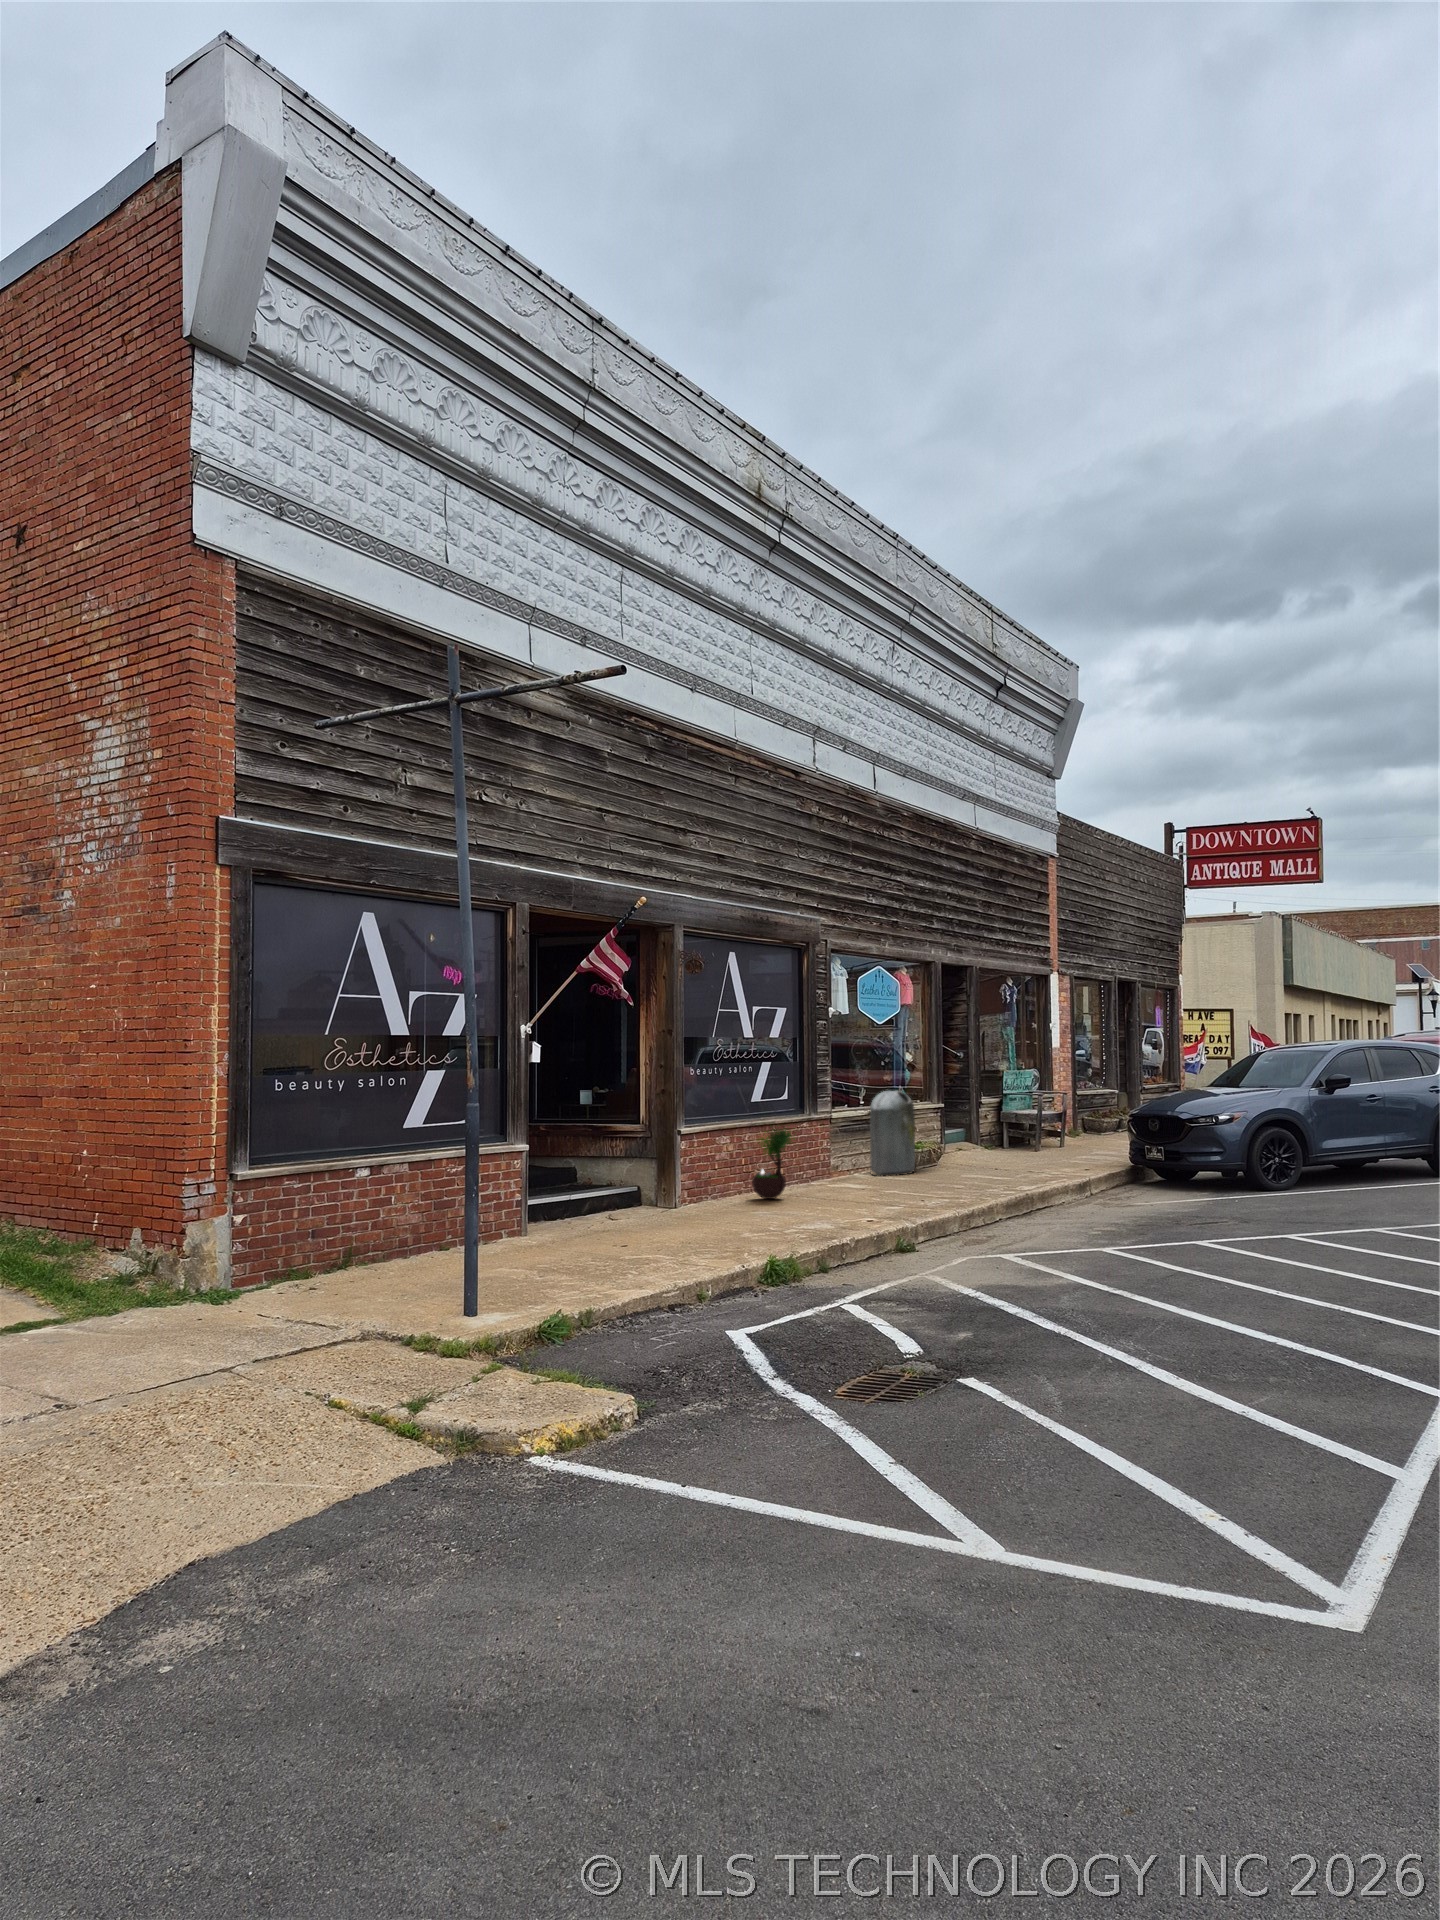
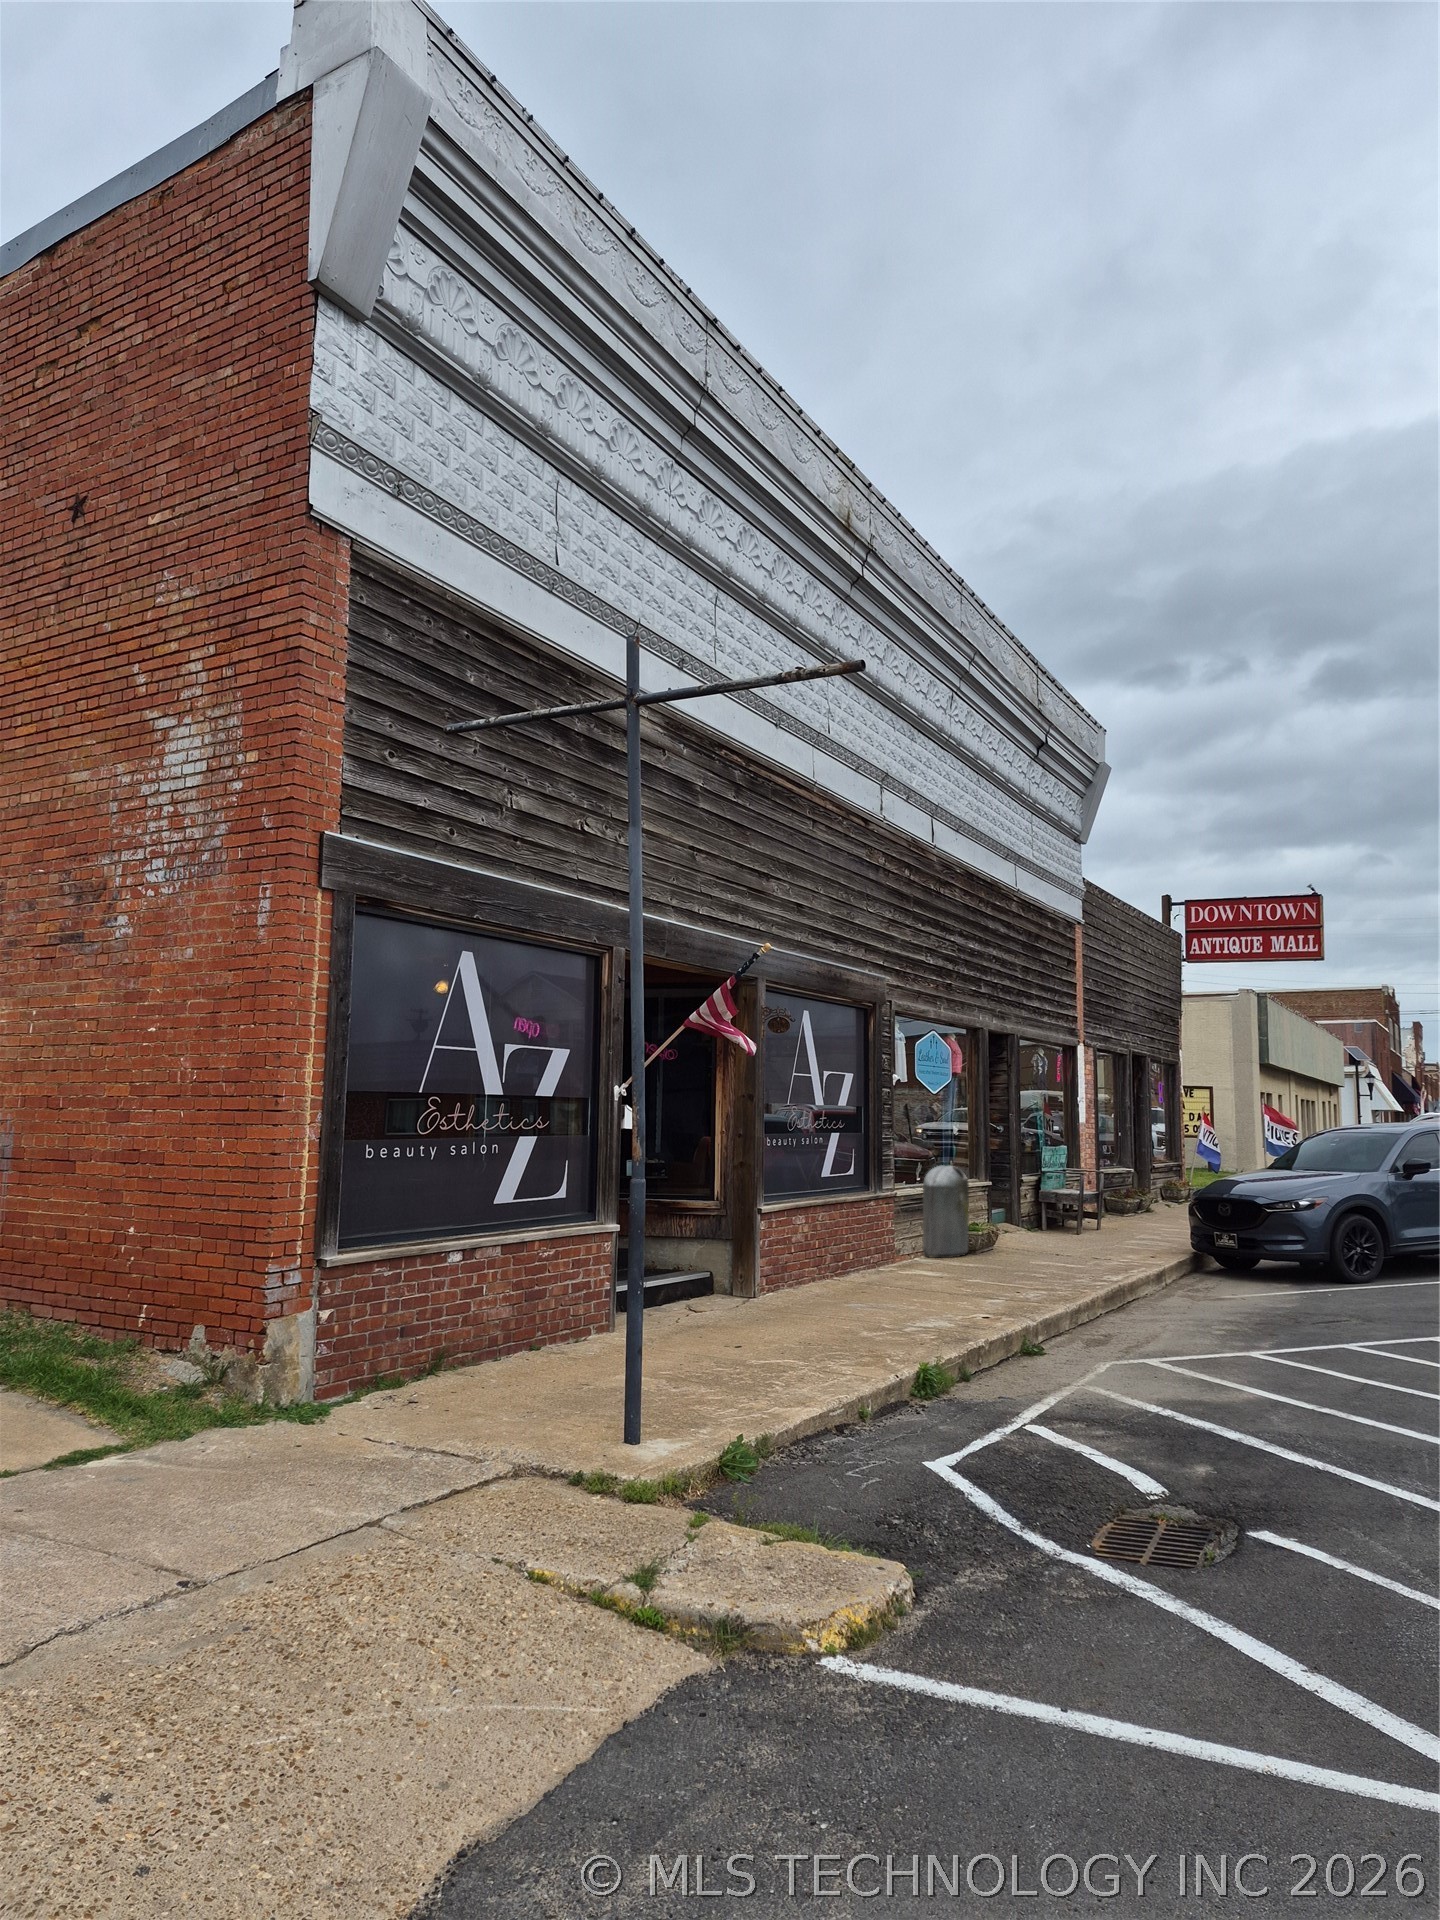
potted tree: present [752,1128,792,1199] -> none [822,1198,872,1284]

